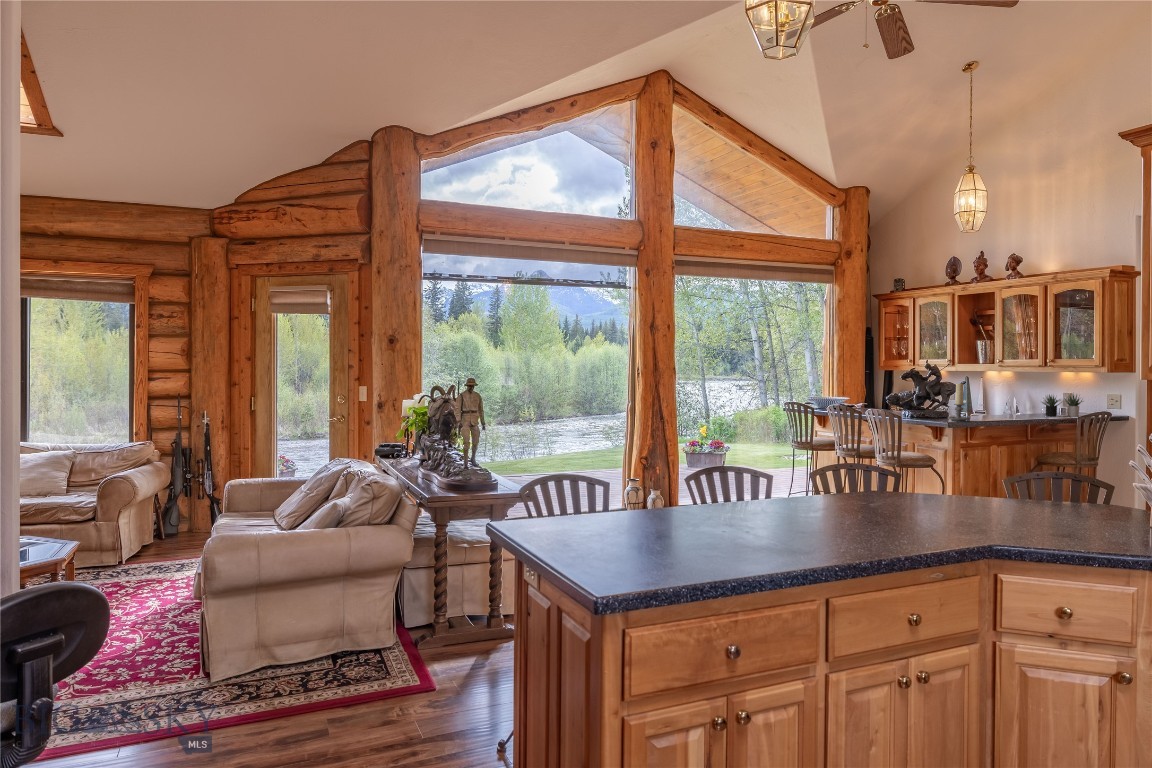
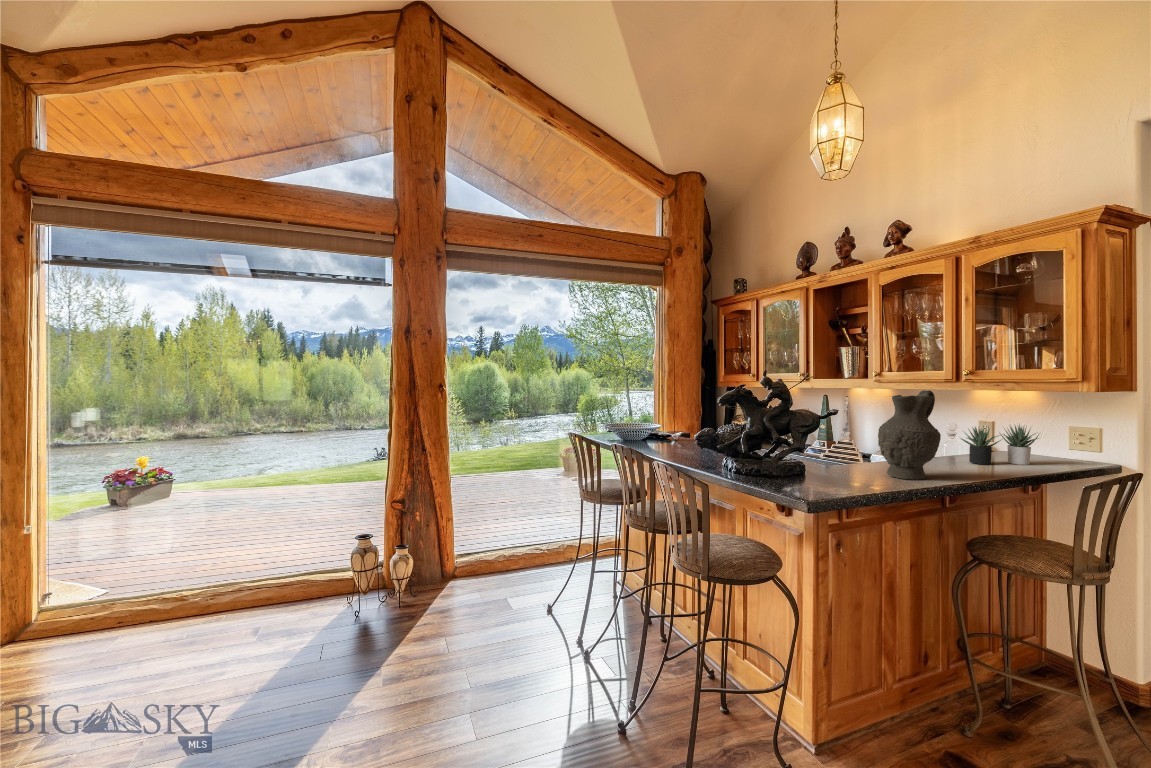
decorative vase: none [988,373,1019,420] -> present [878,390,941,480]
candle holder: present [948,384,970,422] -> none [803,411,849,490]

